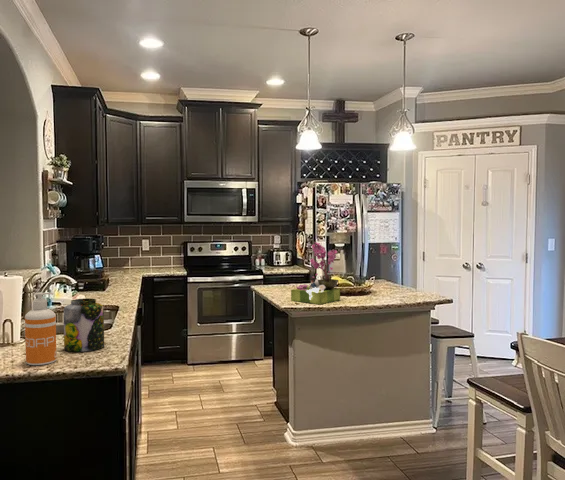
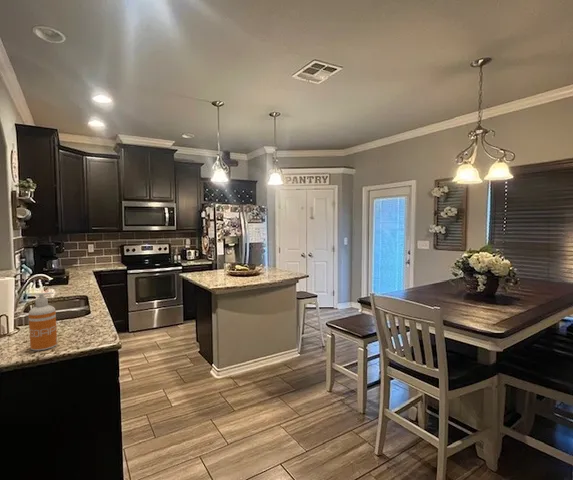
flower arrangement: present [291,242,340,304] -> none [214,243,246,284]
jar: present [64,298,104,352] -> none [58,294,92,336]

